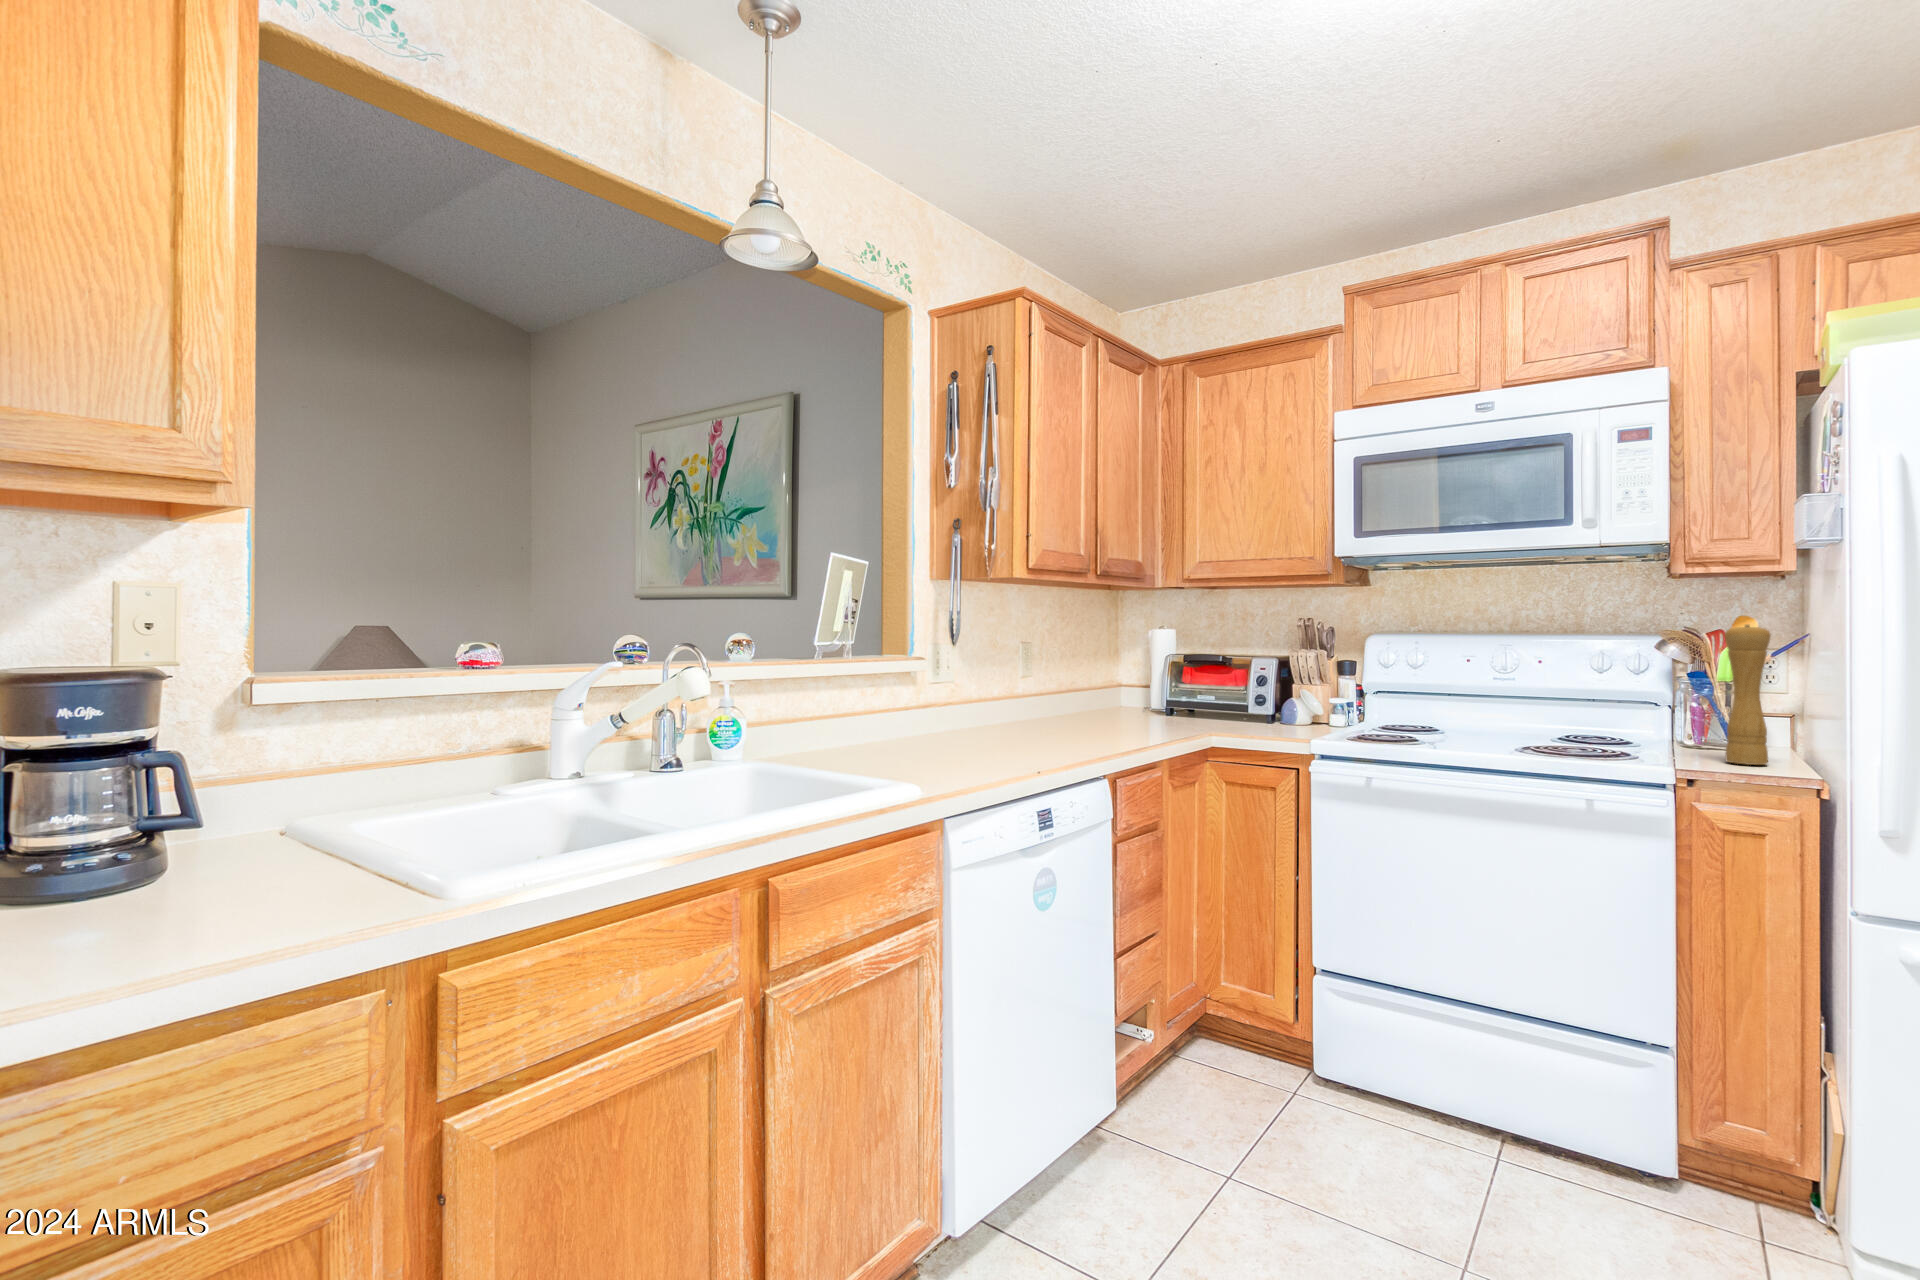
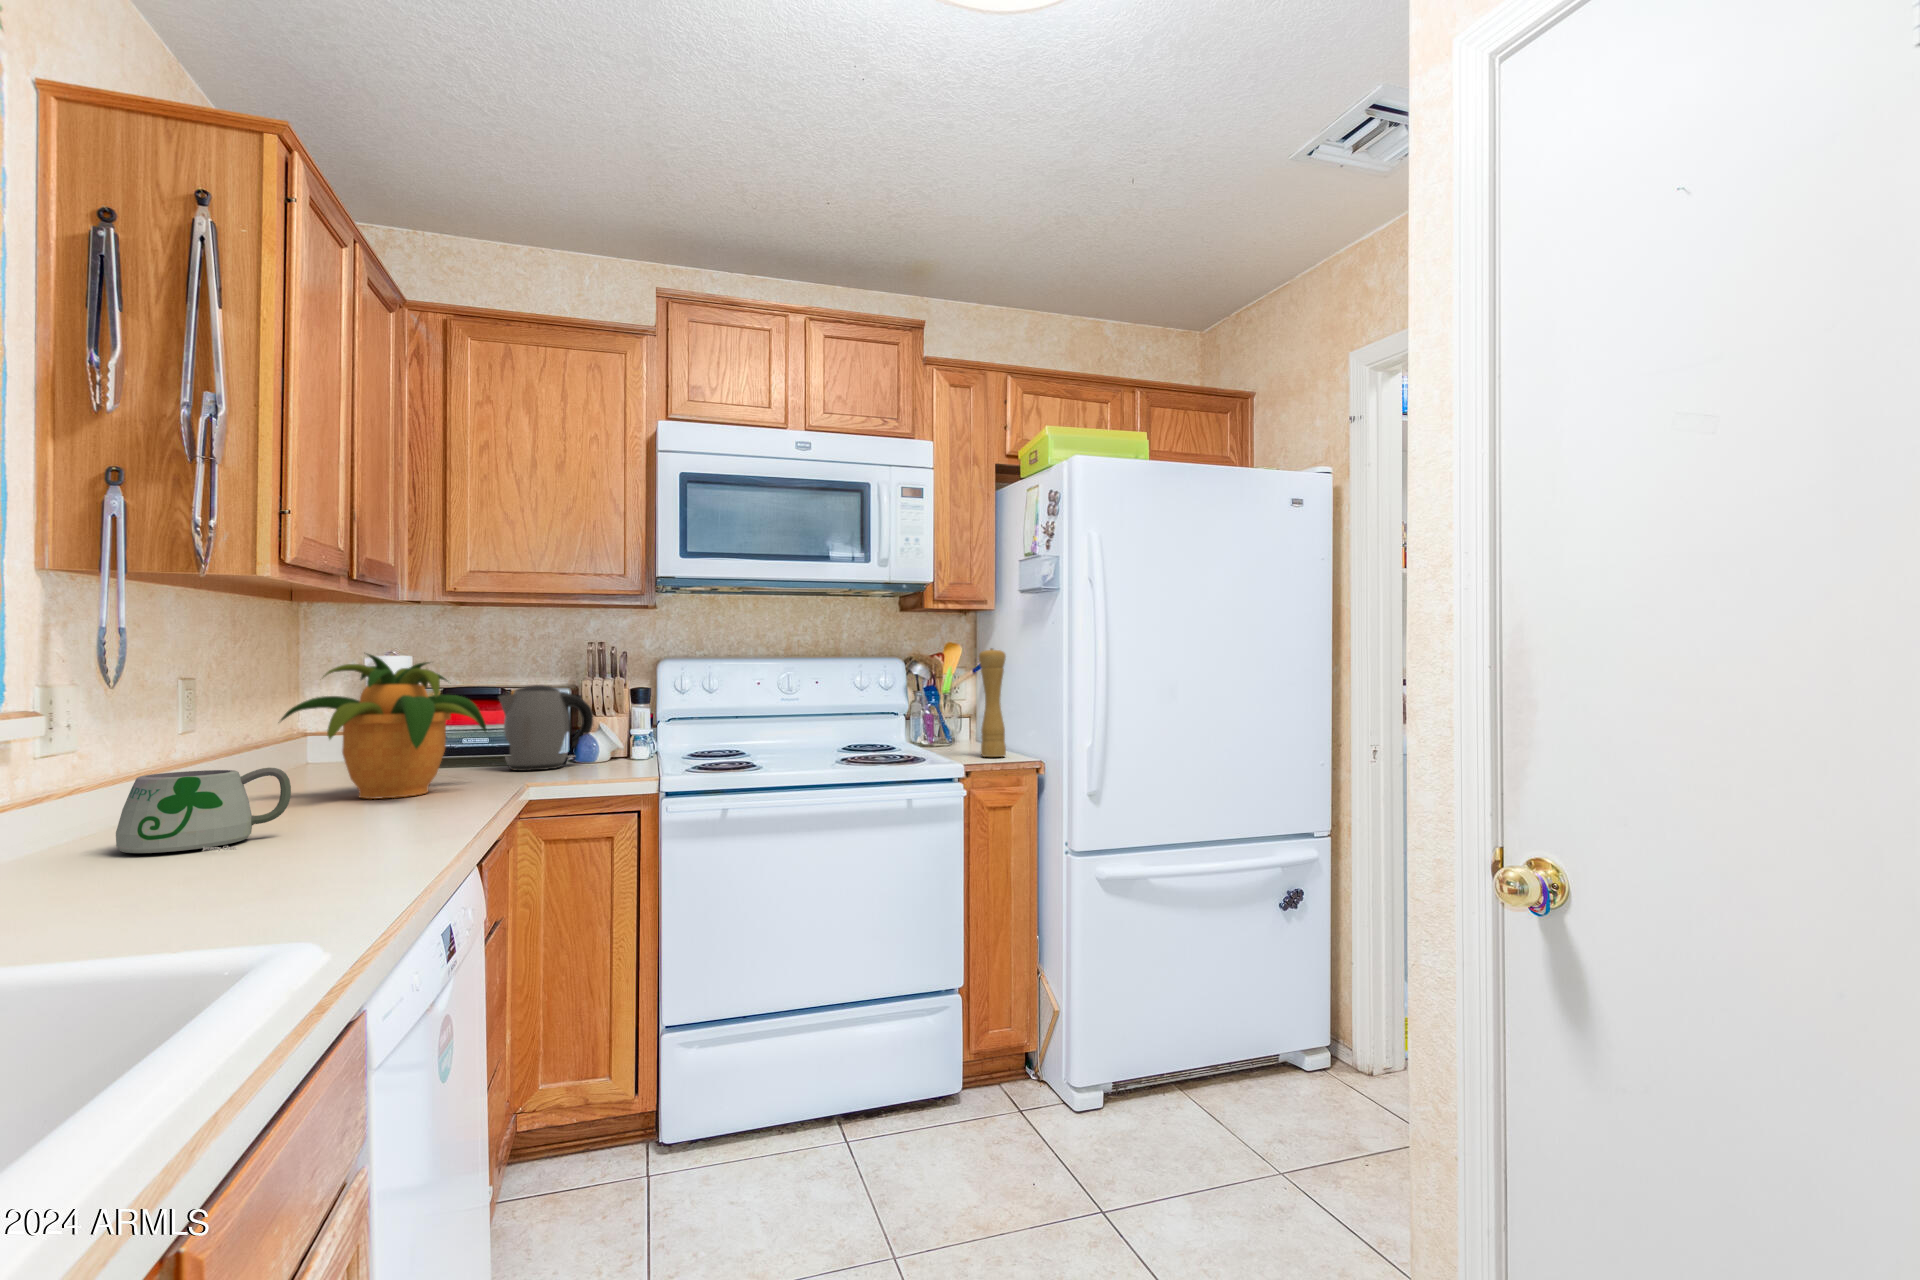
potted plant: none [1068,635,1189,735] -> present [281,654,486,799]
kettle: none [1213,657,1287,726] -> present [499,685,593,771]
mug: none [976,707,1046,753] -> present [116,768,291,853]

